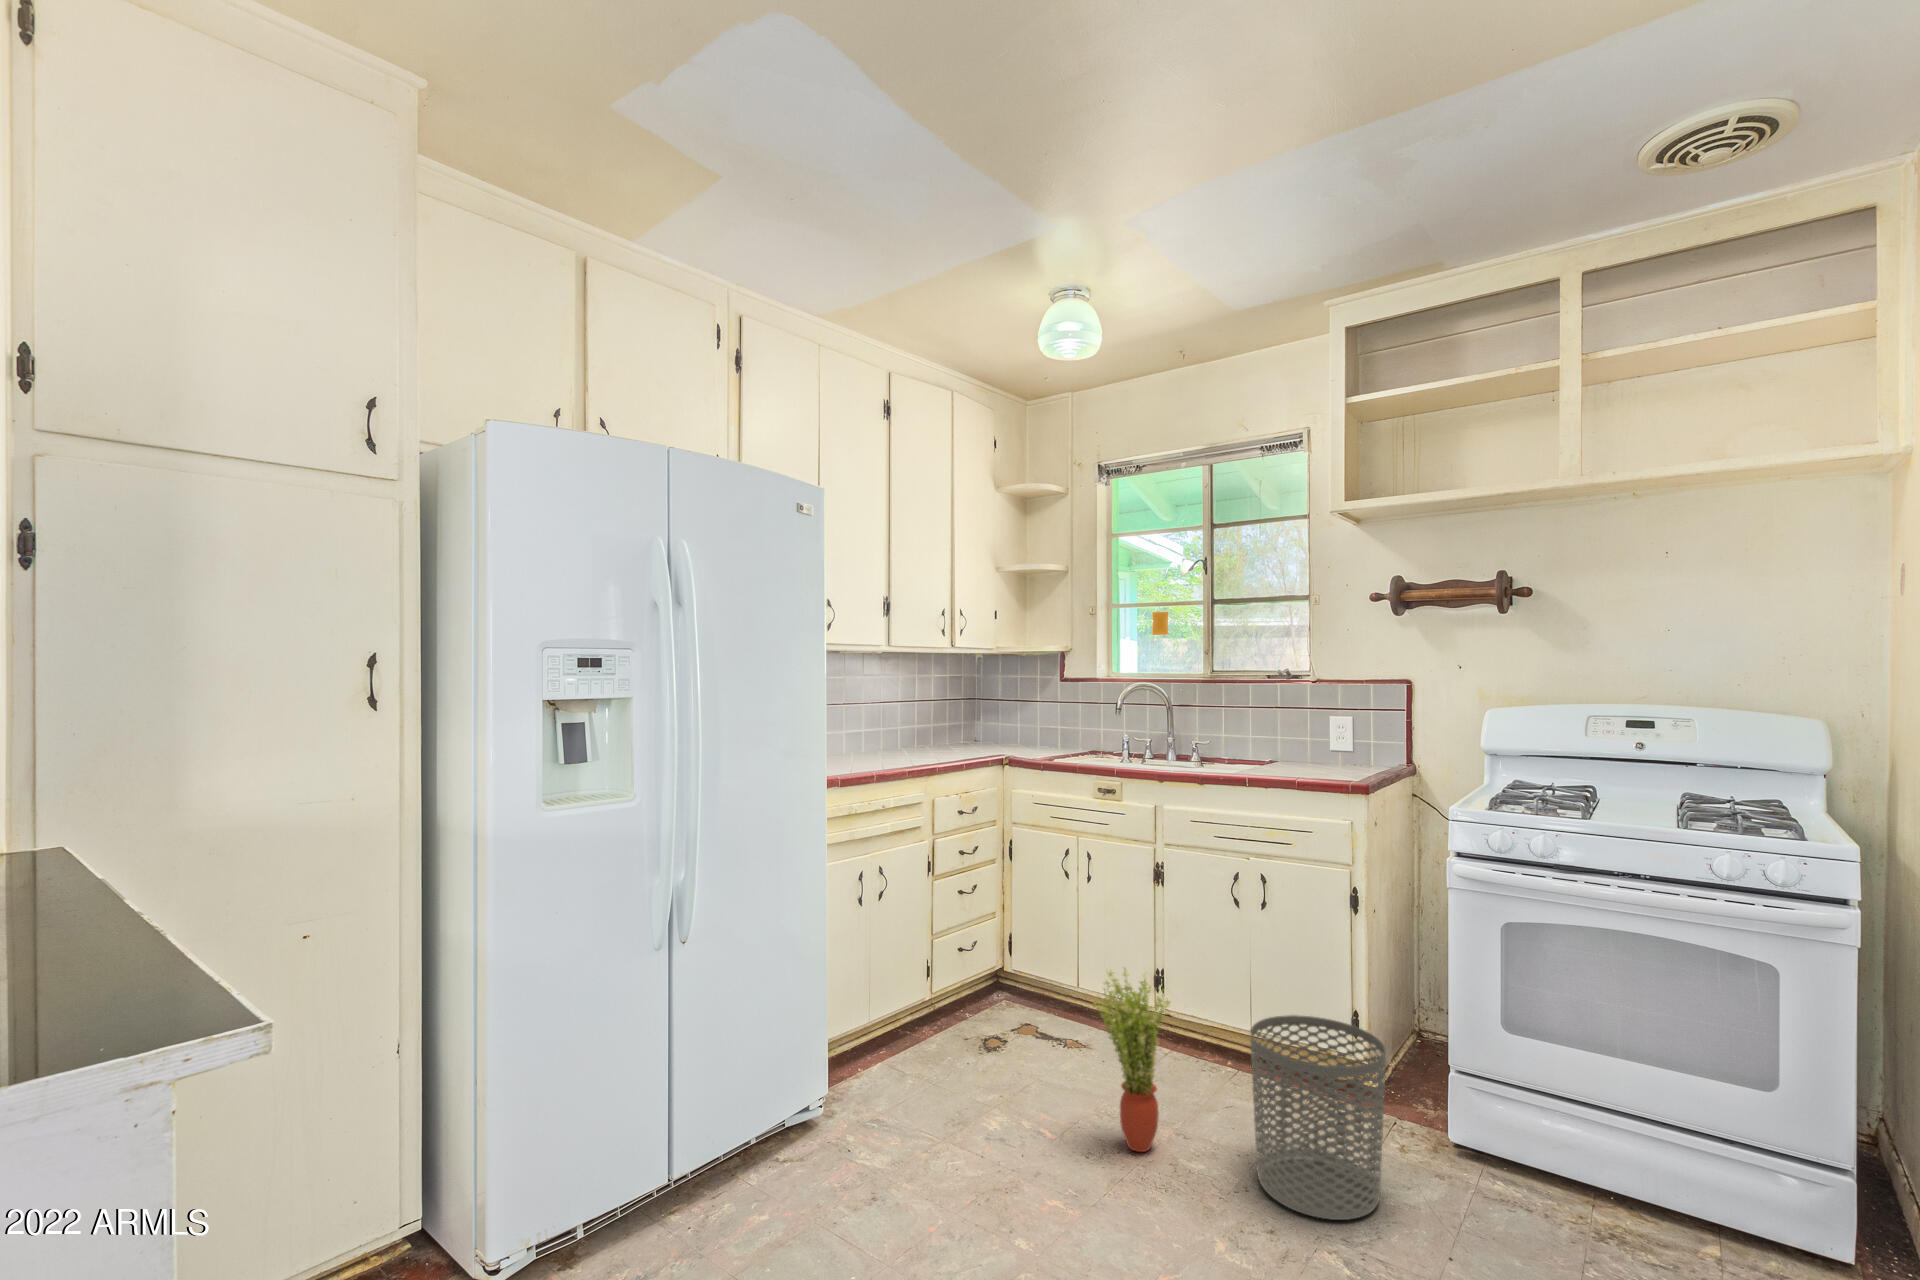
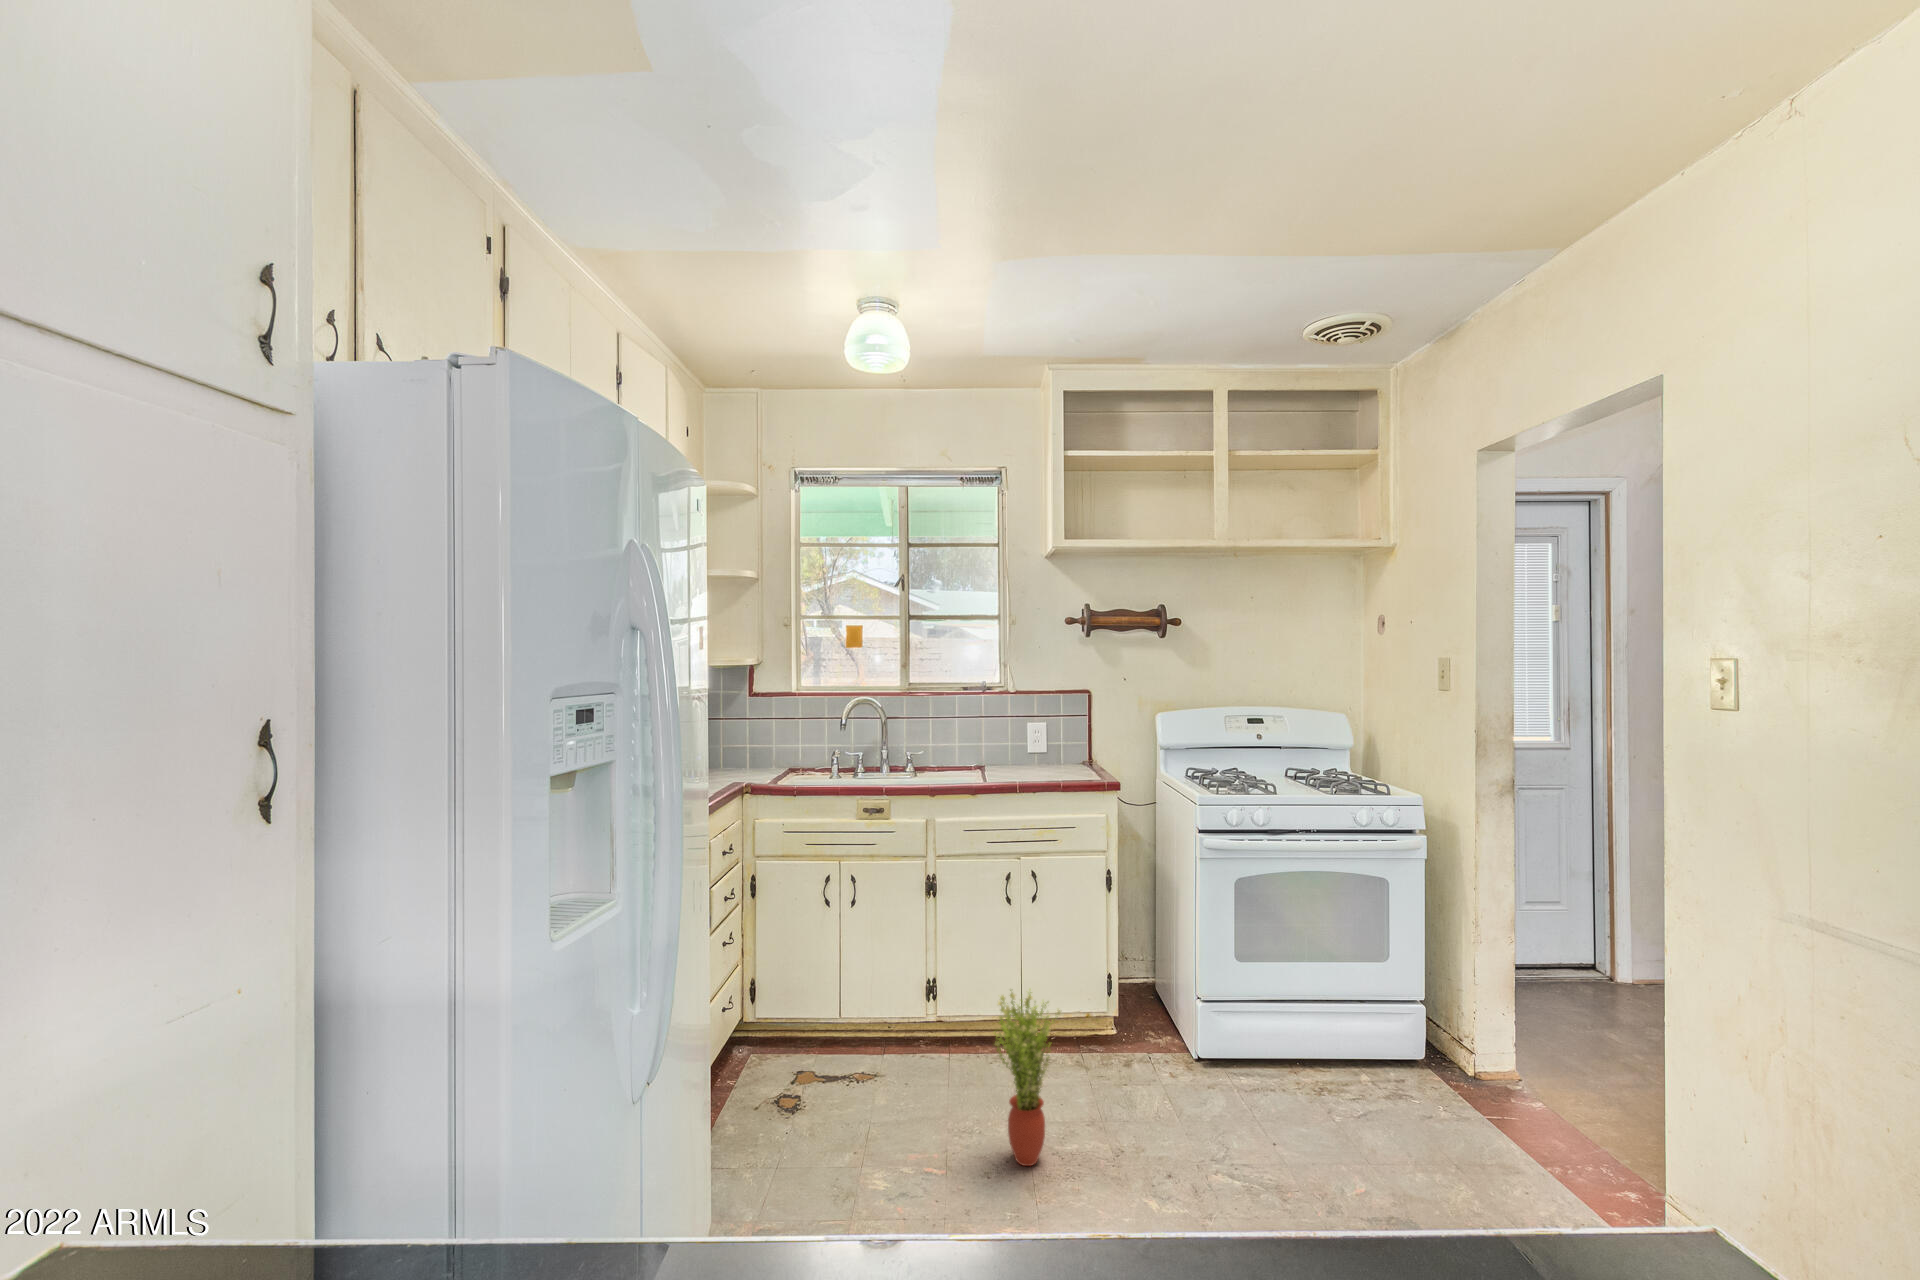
waste bin: present [1250,1015,1386,1220] -> none [1118,989,1230,1164]

